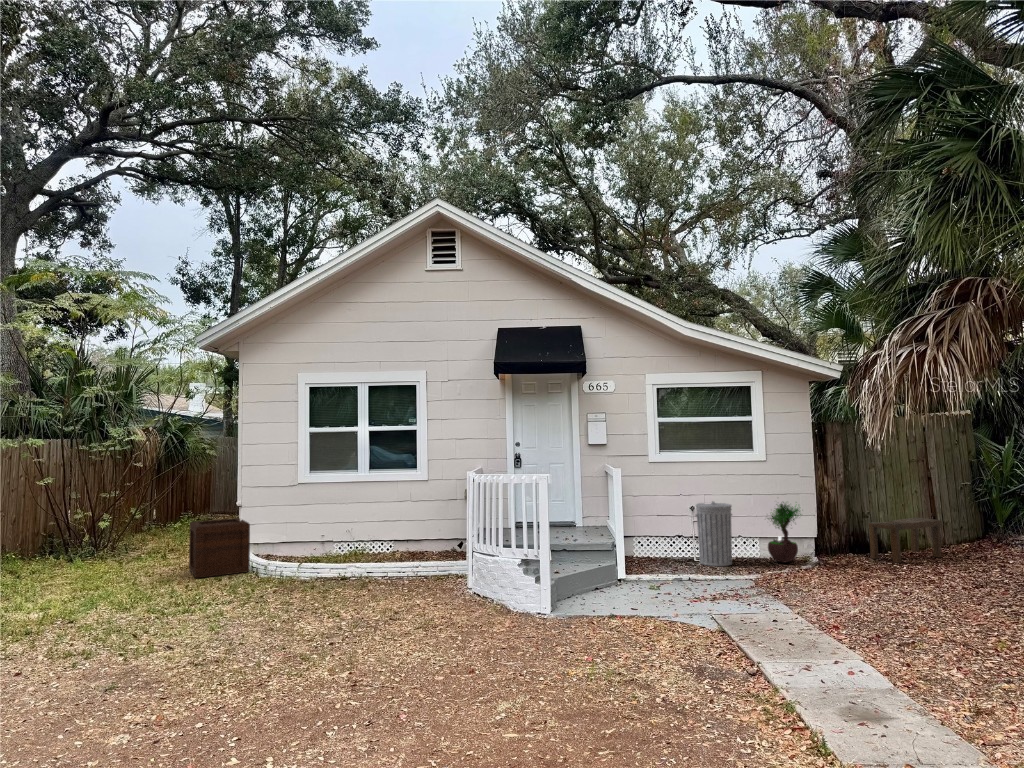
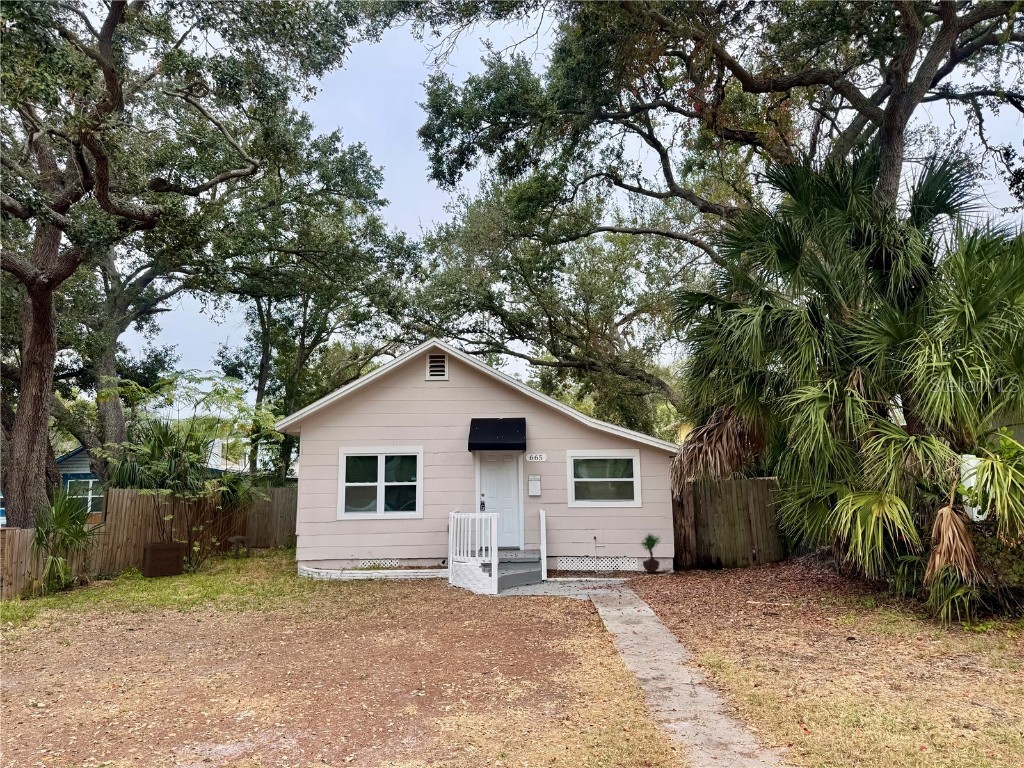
trash can: present [695,501,732,566] -> none [595,533,619,575]
wooden crate: present [189,518,250,578] -> present [141,541,185,577]
bench: present [869,518,942,563] -> present [224,536,251,558]

